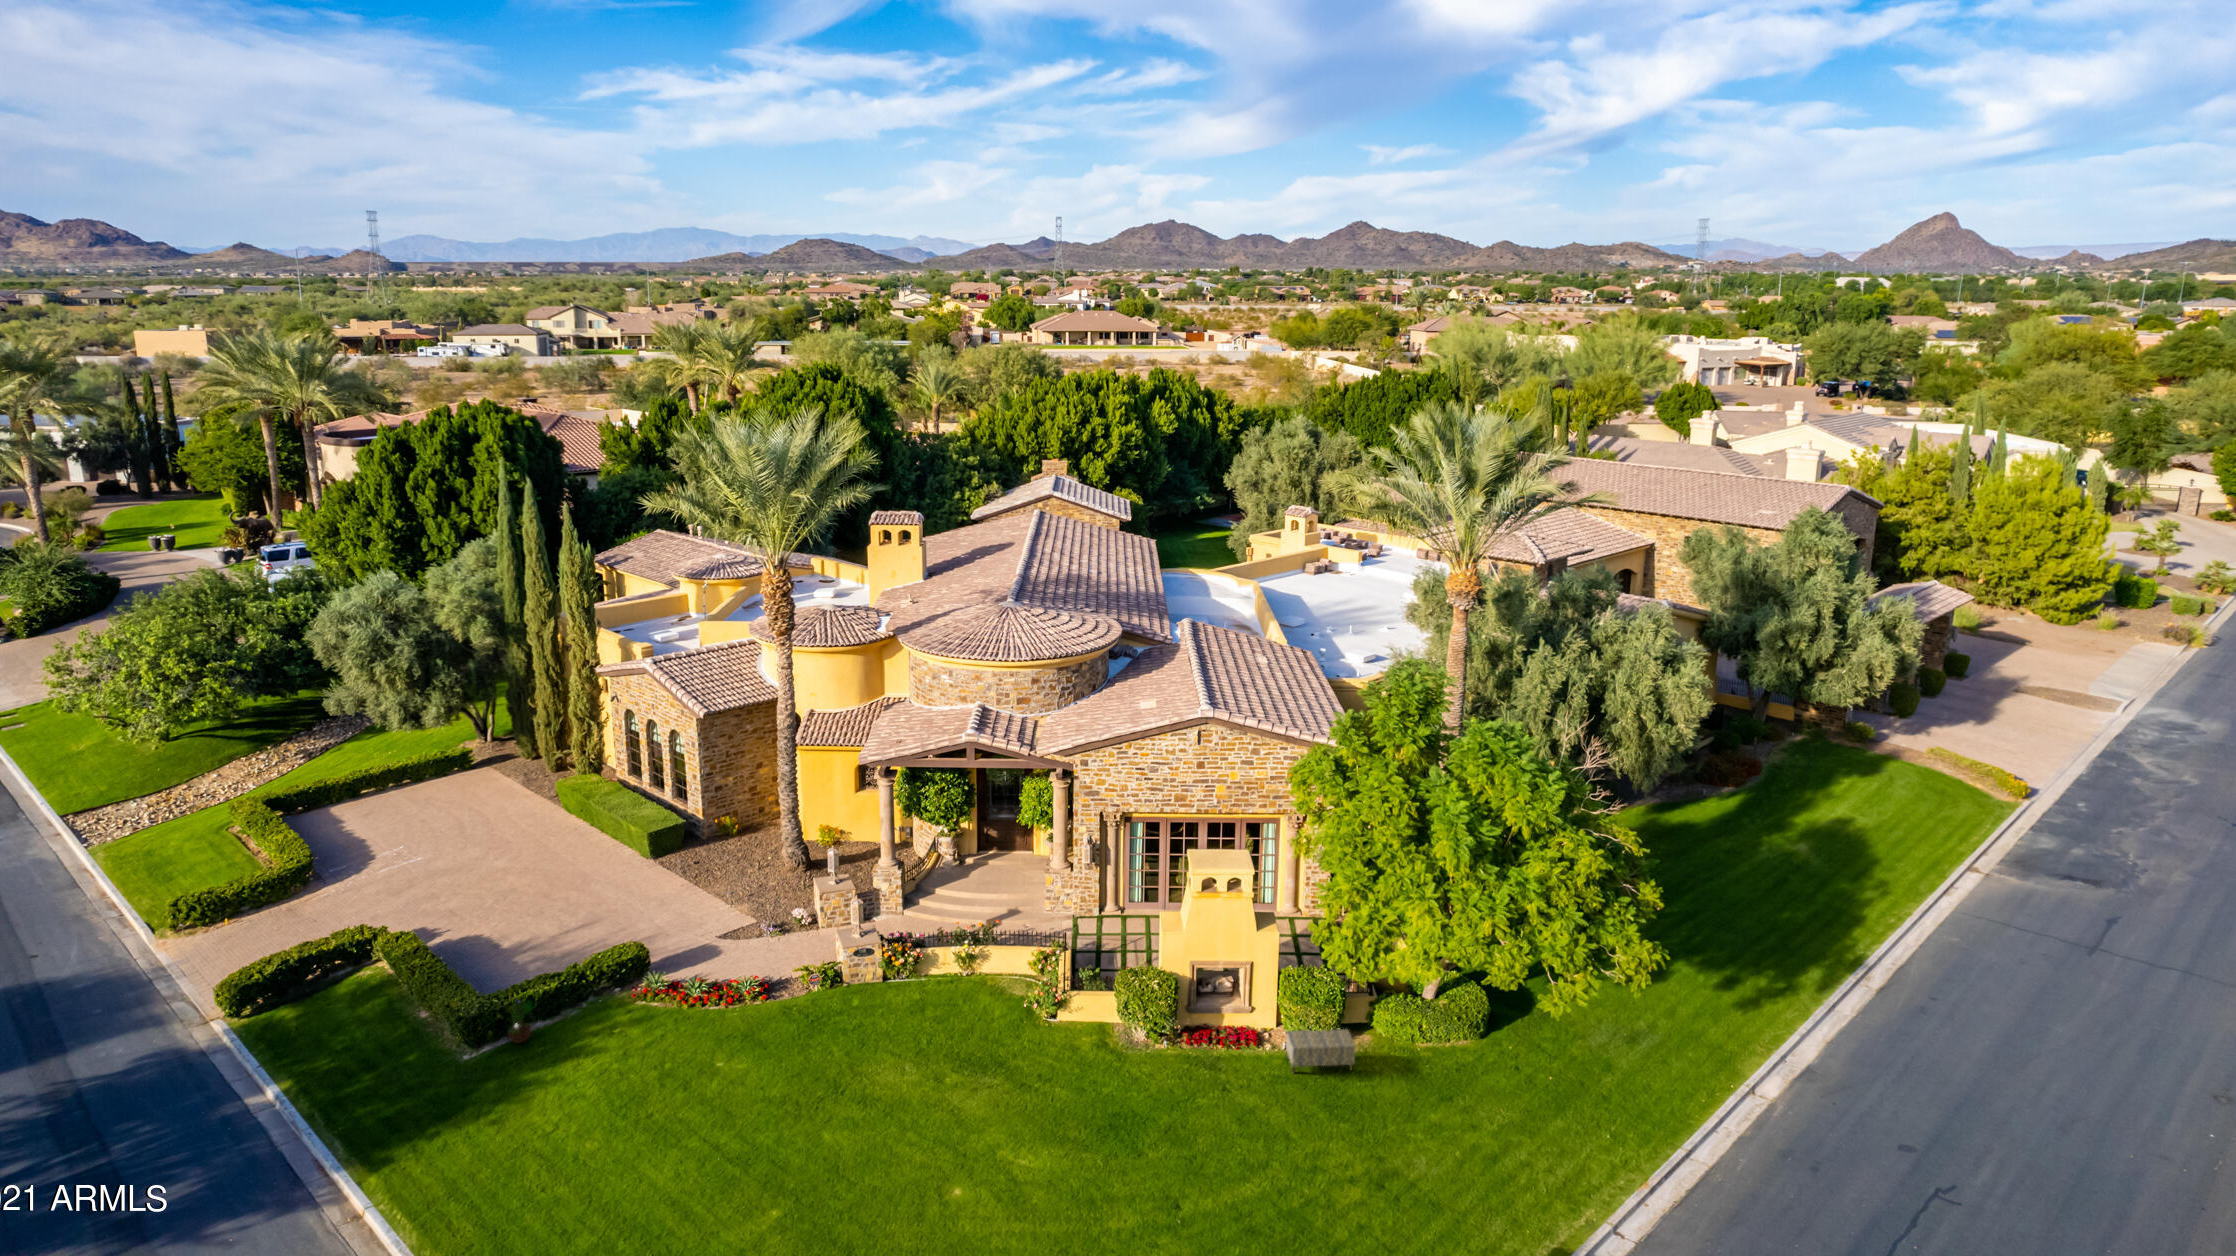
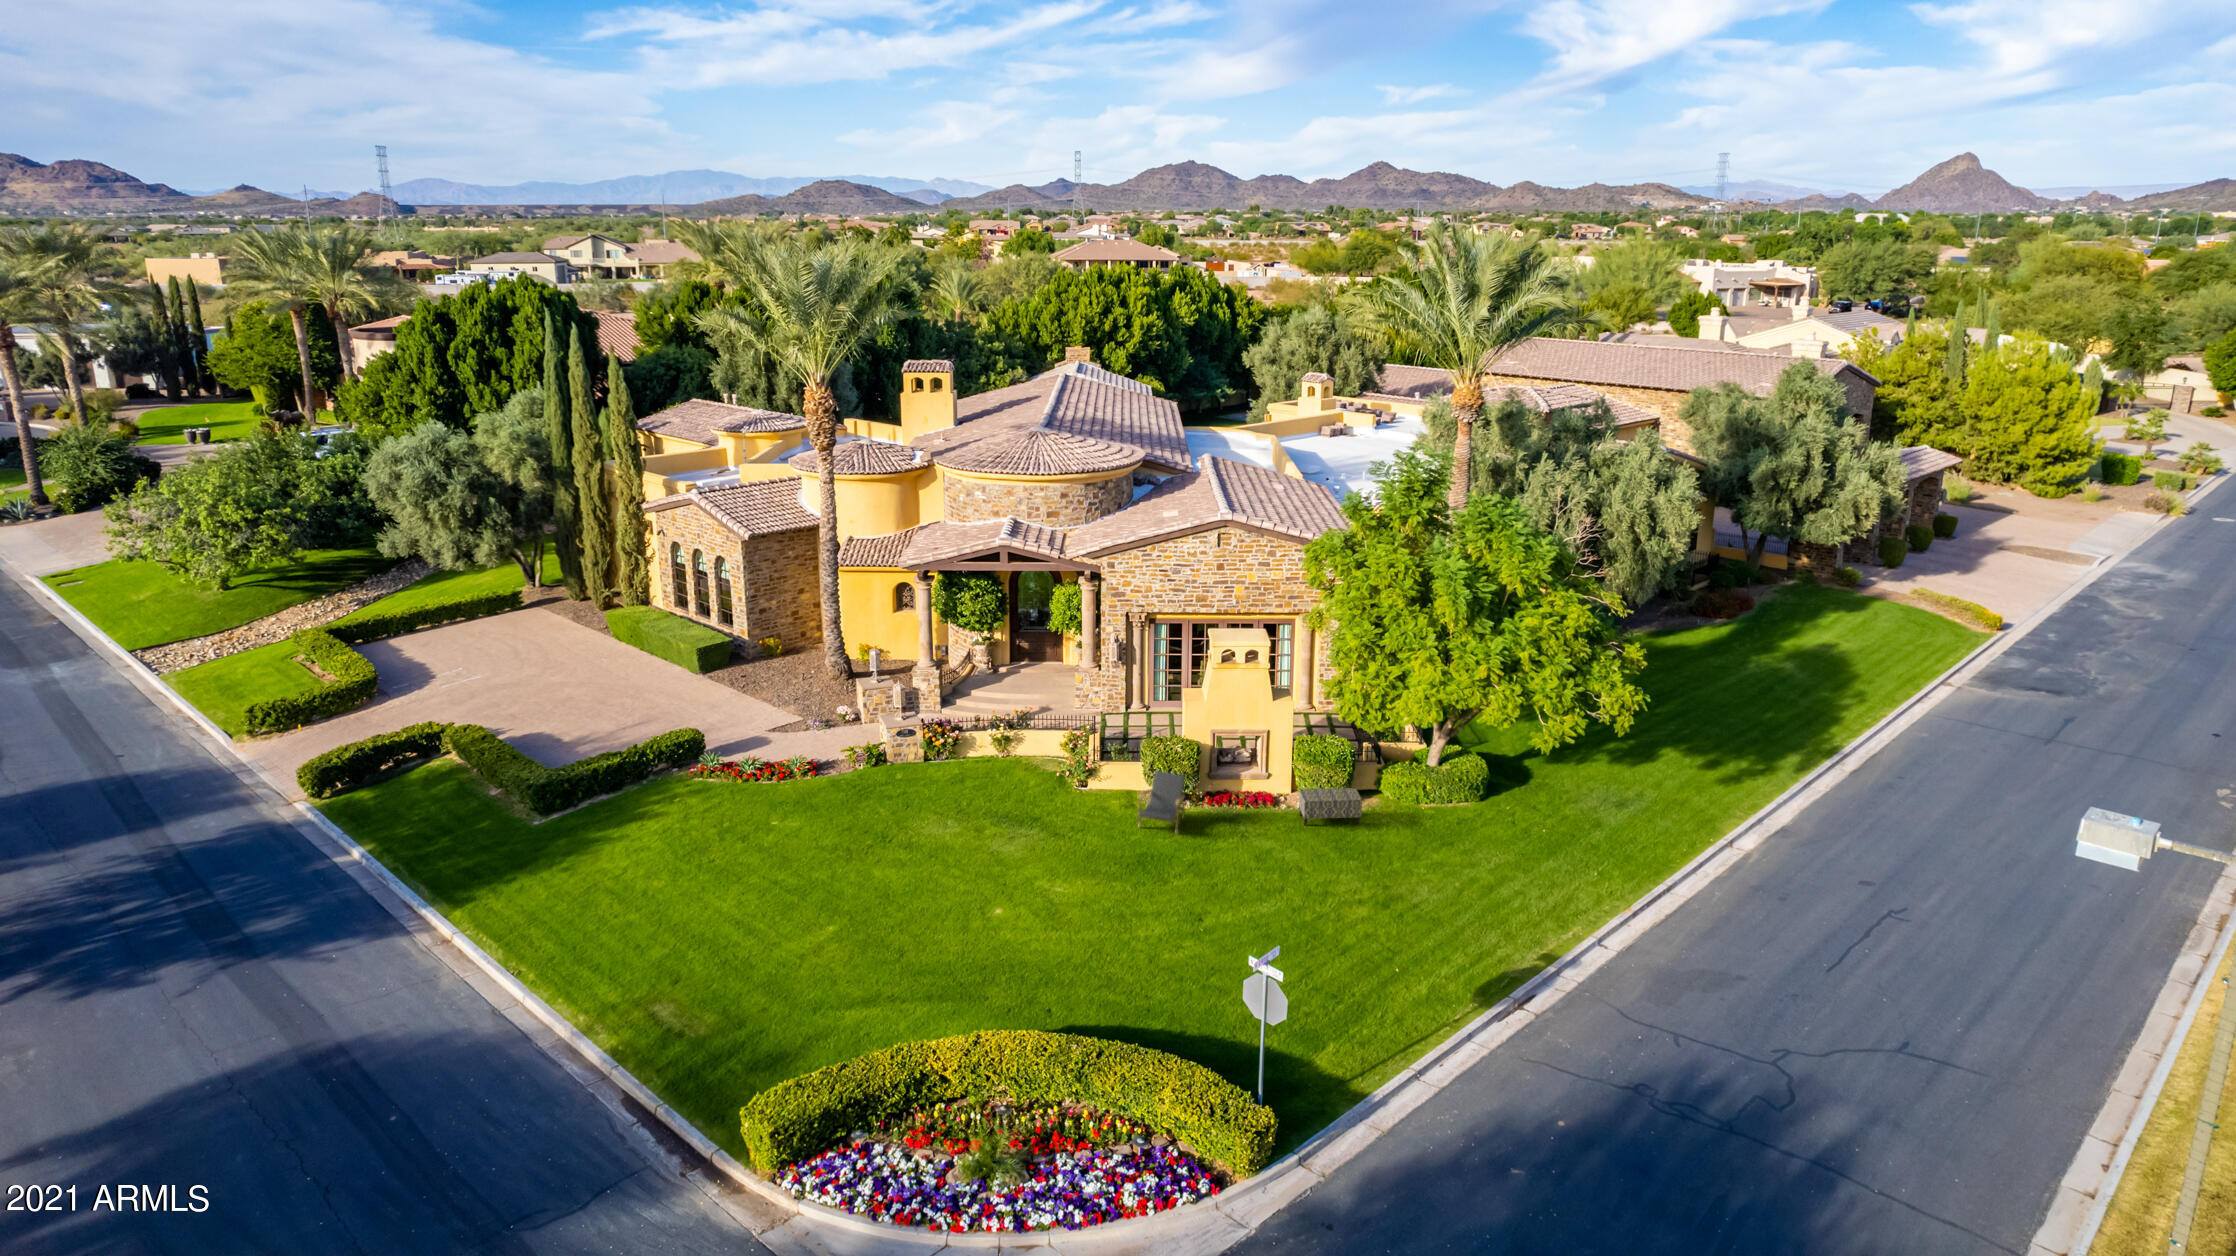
potted tree: present [508,1002,532,1043] -> none [577,768,602,808]
lounge chair: none [1111,1010,1163,1085] -> present [1138,771,1185,832]

